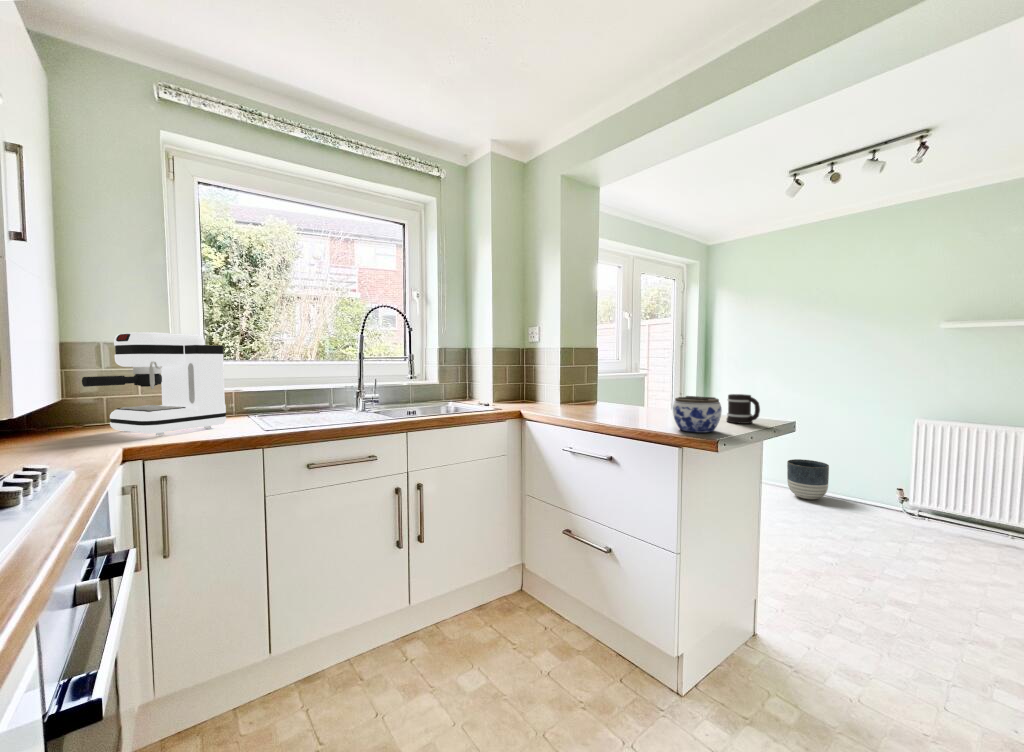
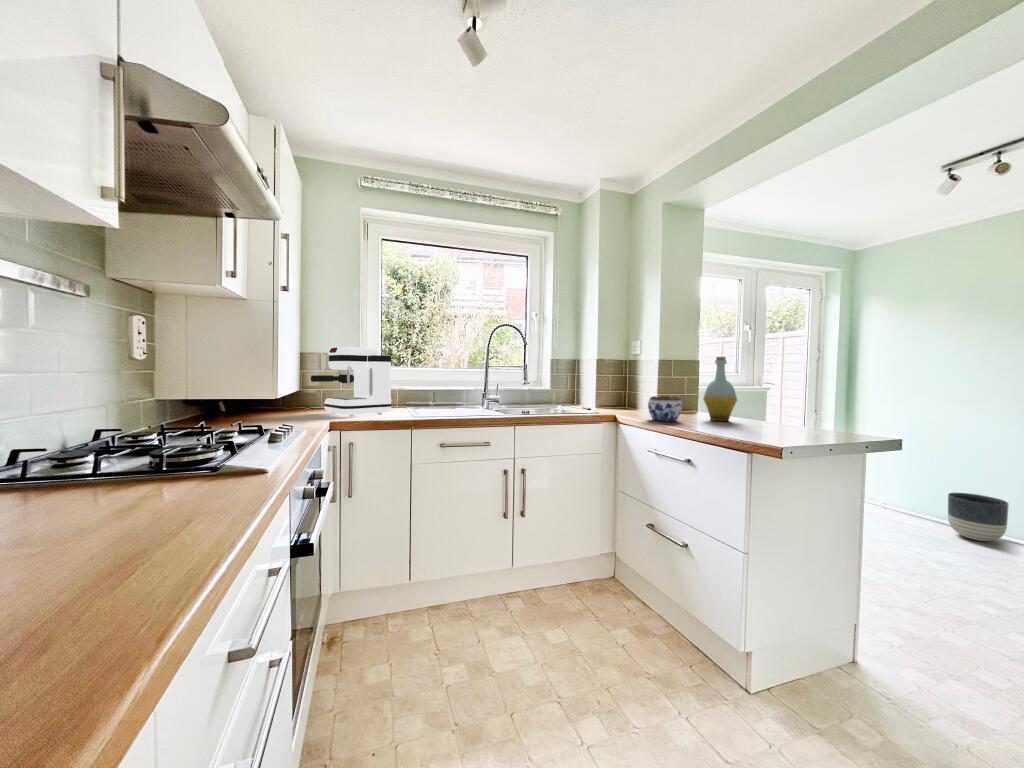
bottle: none [612,344,645,412] -> present [703,357,737,421]
mug: present [727,394,760,424] -> none [815,408,851,437]
jar: present [673,396,722,433] -> present [648,396,682,421]

